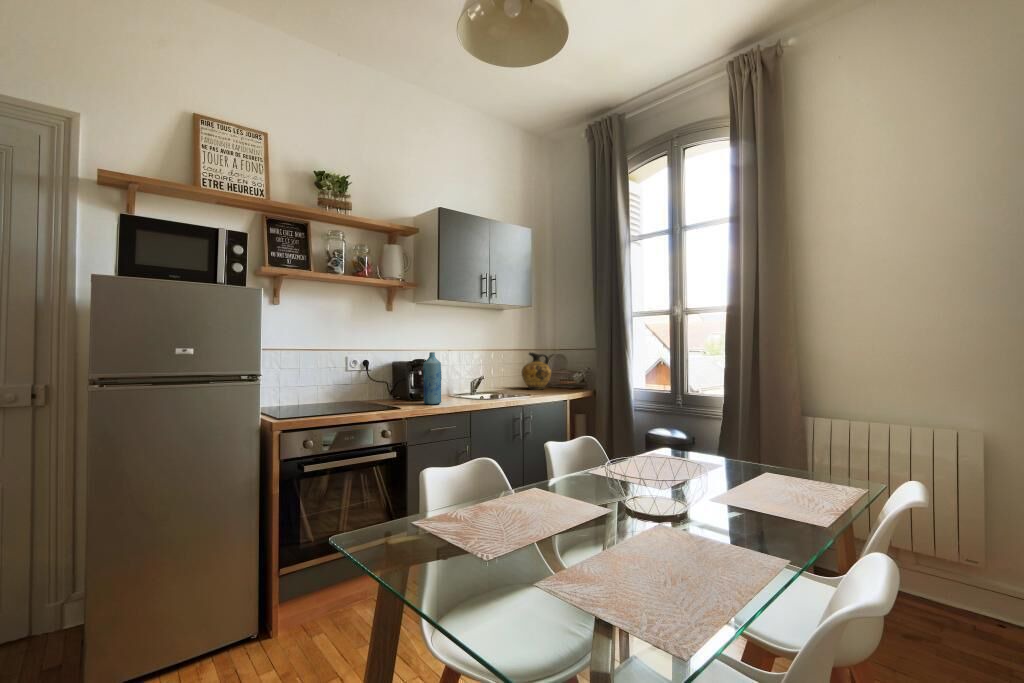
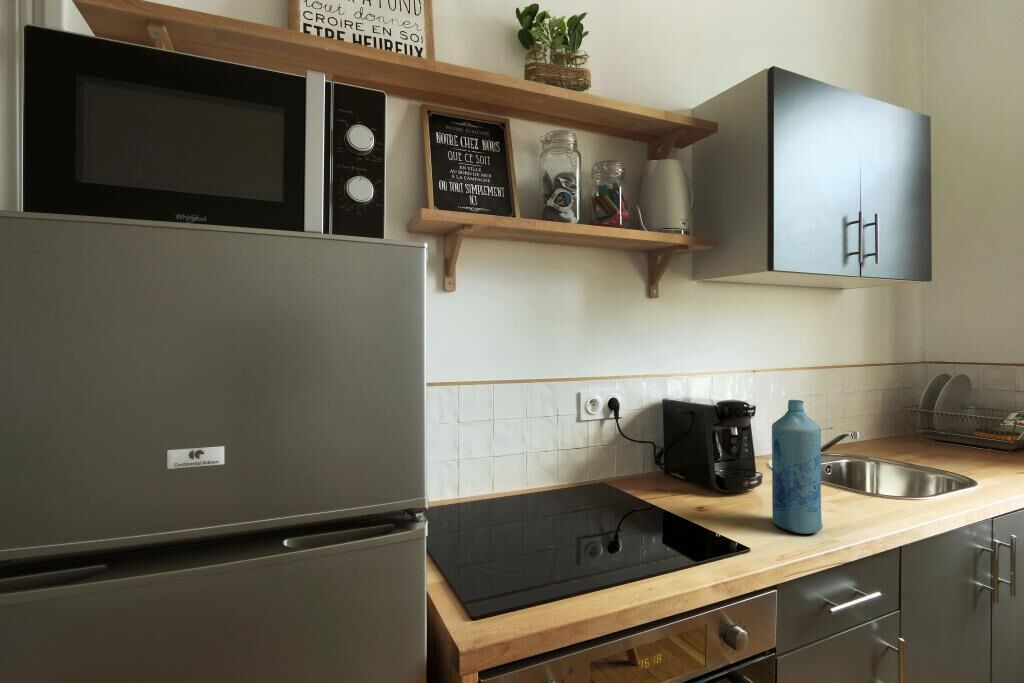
ceramic jug: present [522,352,551,389] -> none [896,371,977,450]

